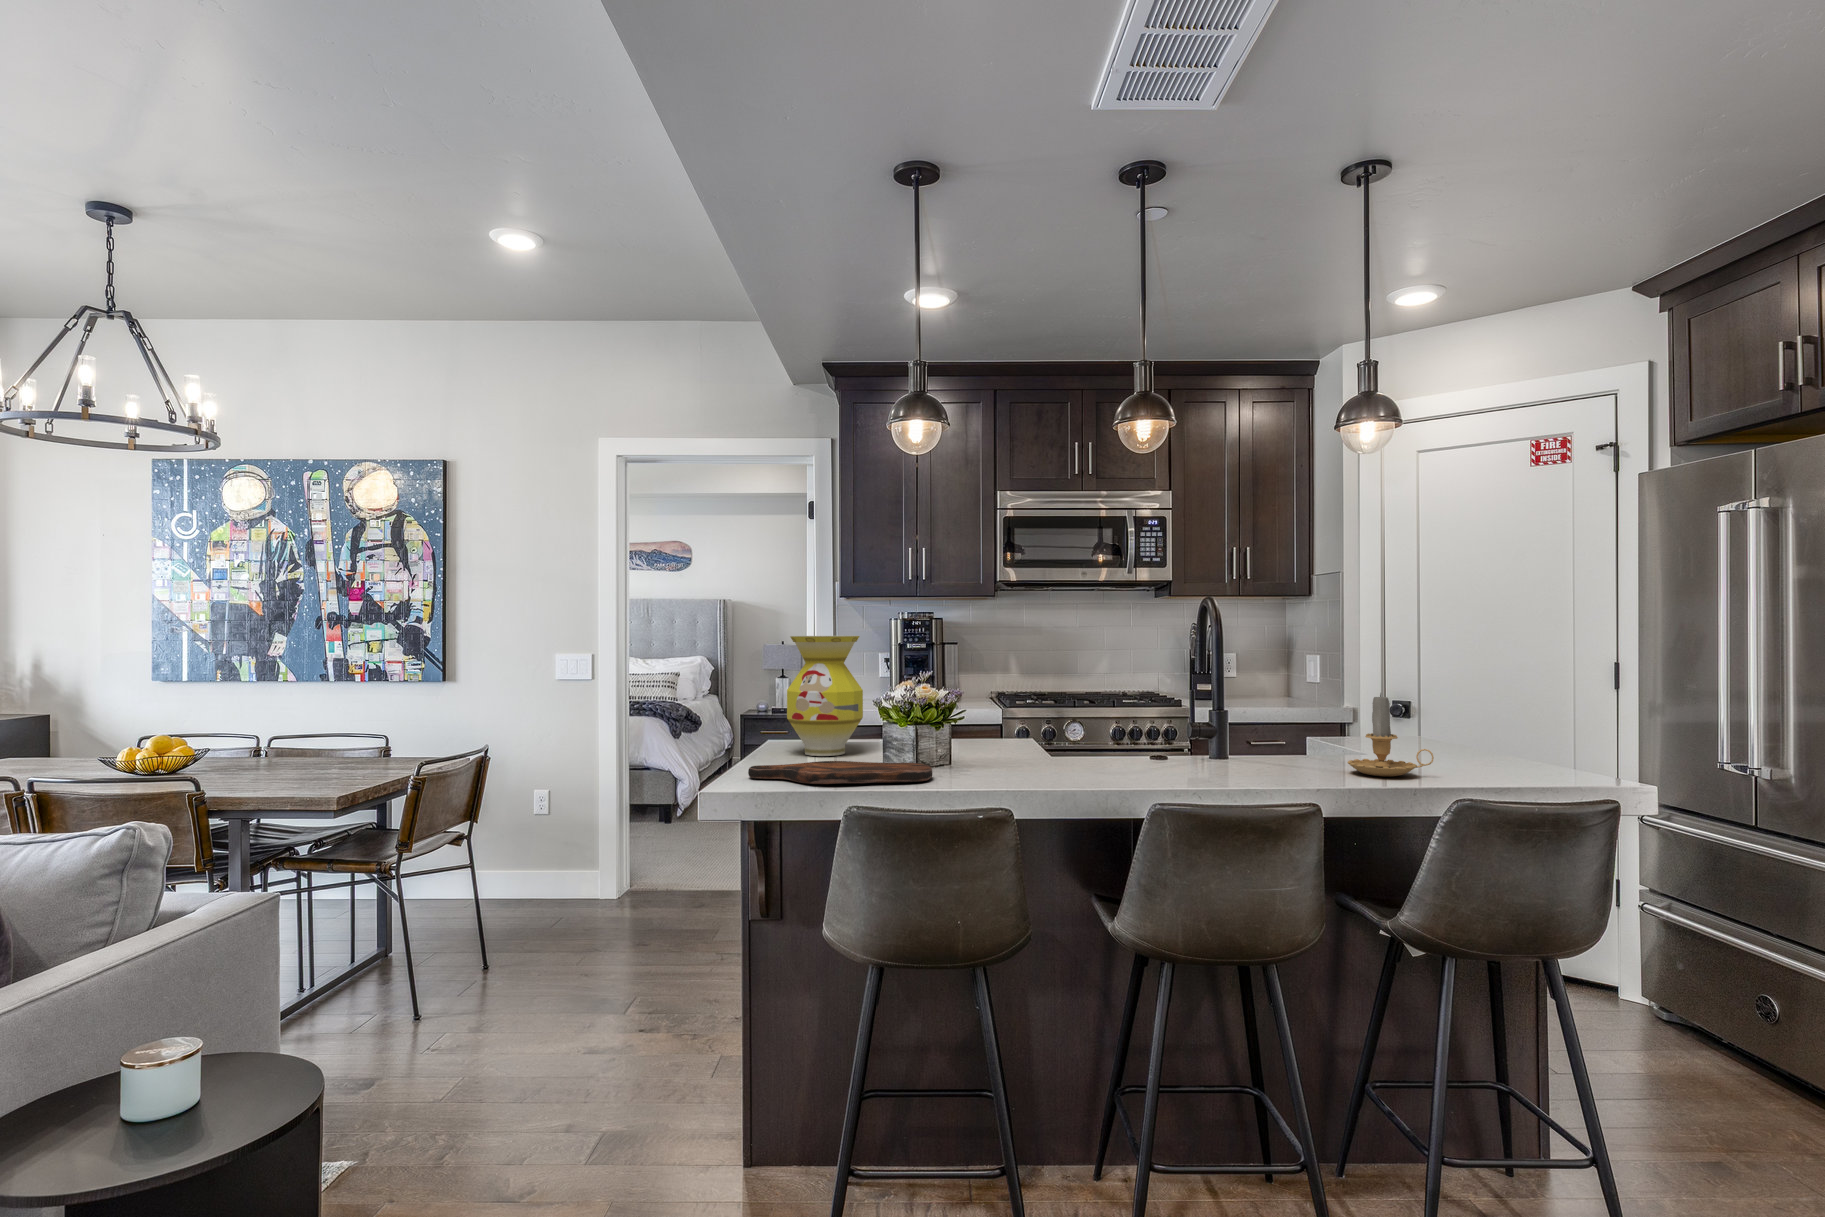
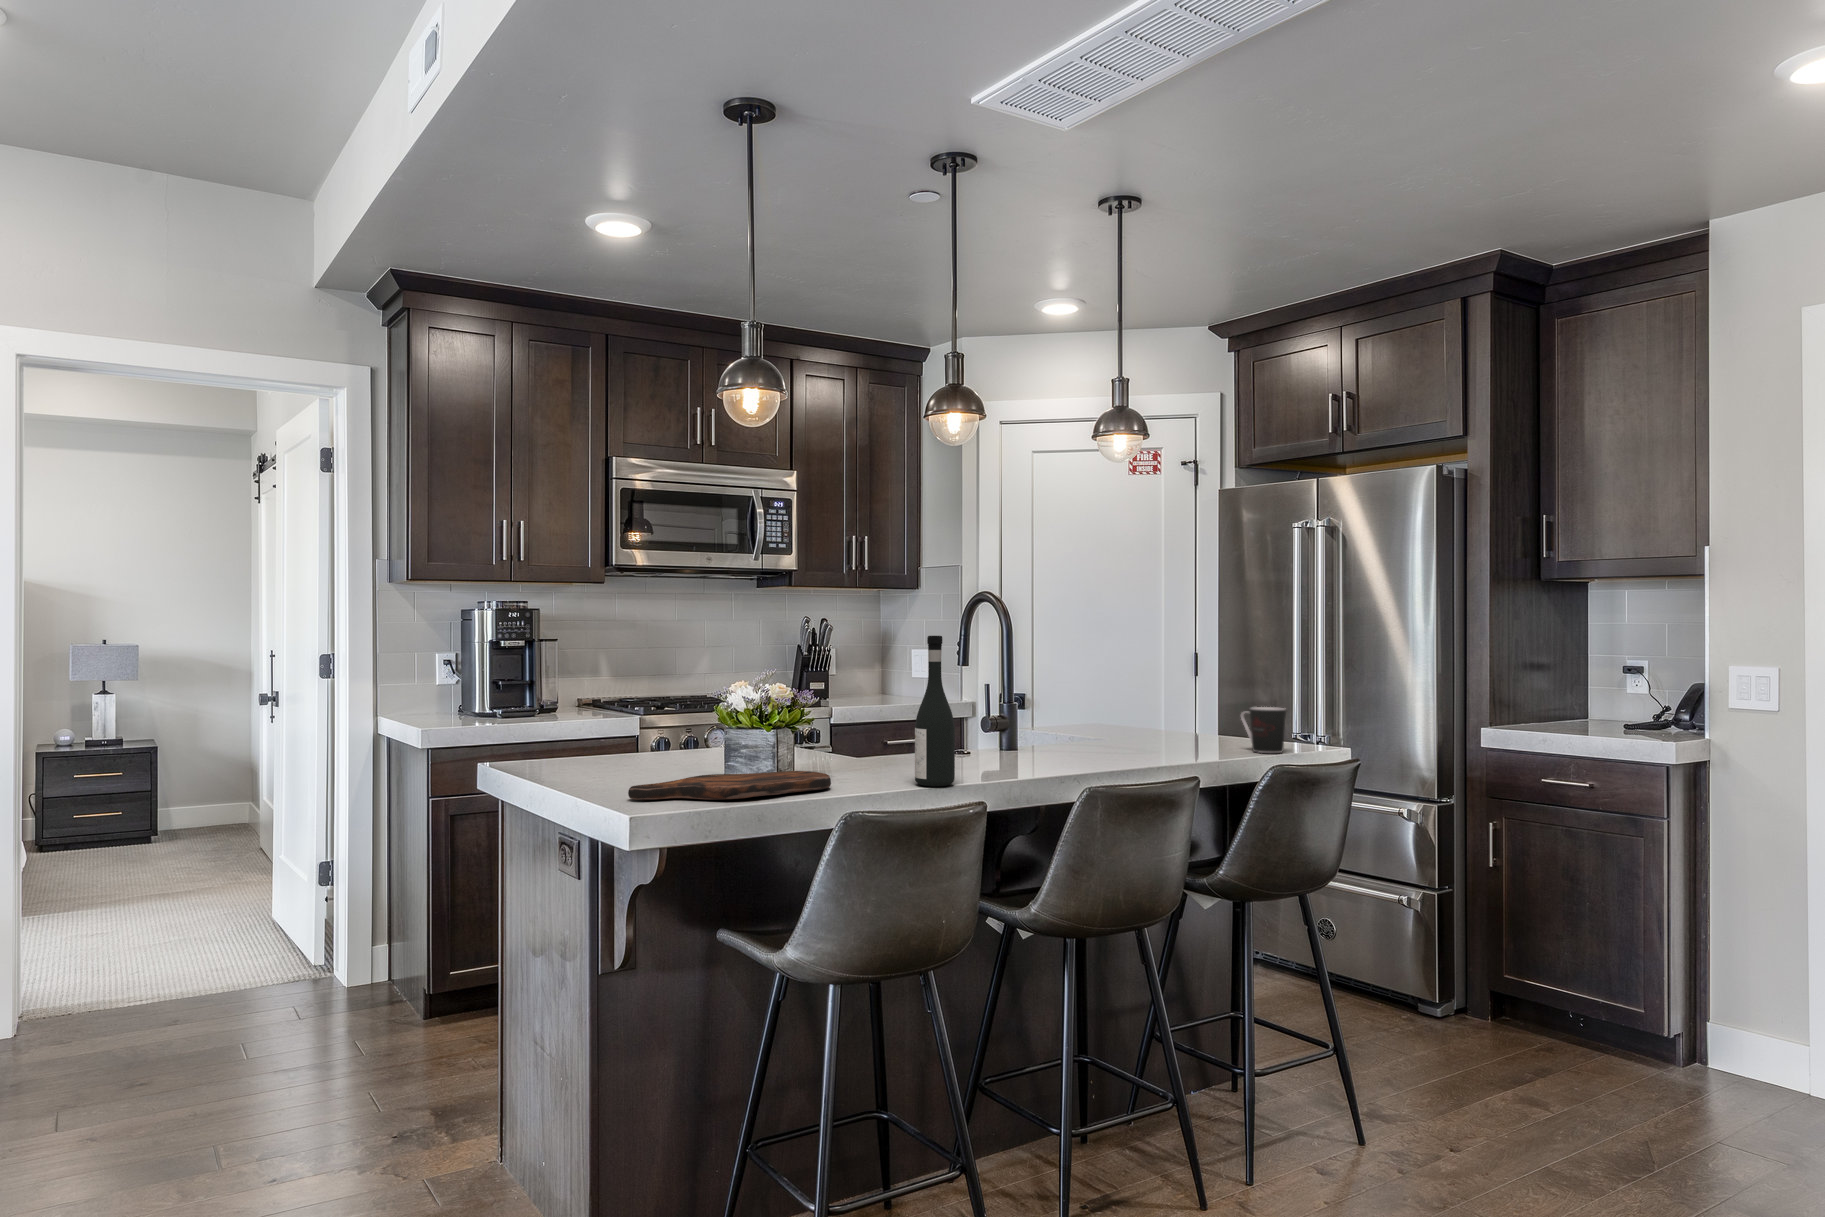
vase: present [787,636,863,756] -> none [578,631,671,775]
wine bottle: none [1010,640,1049,789] -> present [915,636,955,786]
candle: present [1348,694,1434,776] -> none [1135,681,1203,755]
coffee cup: none [1503,727,1558,784] -> present [1241,707,1286,753]

